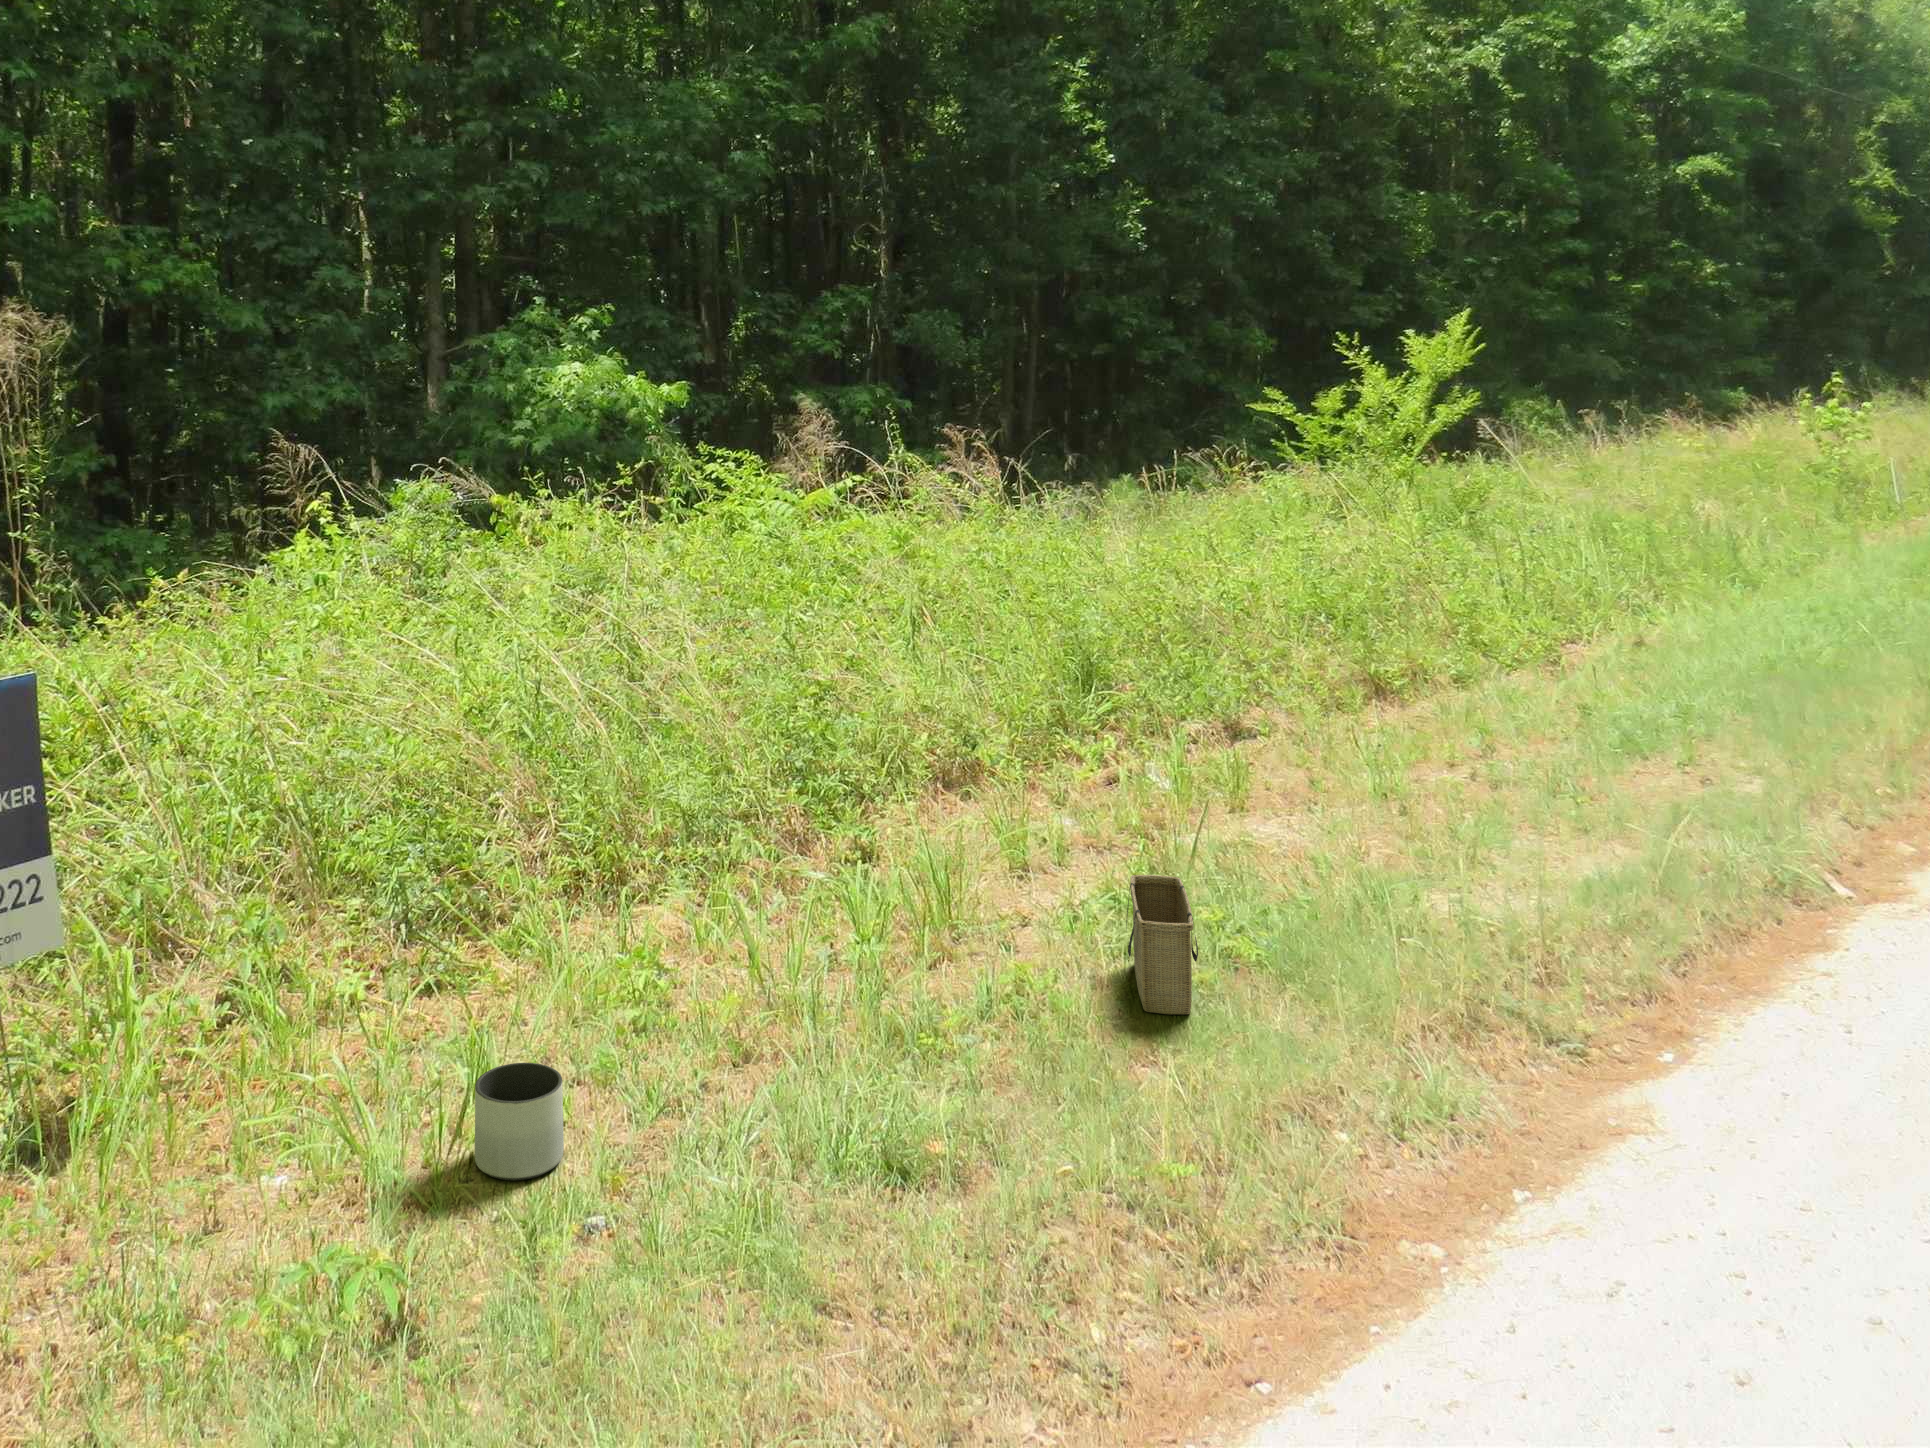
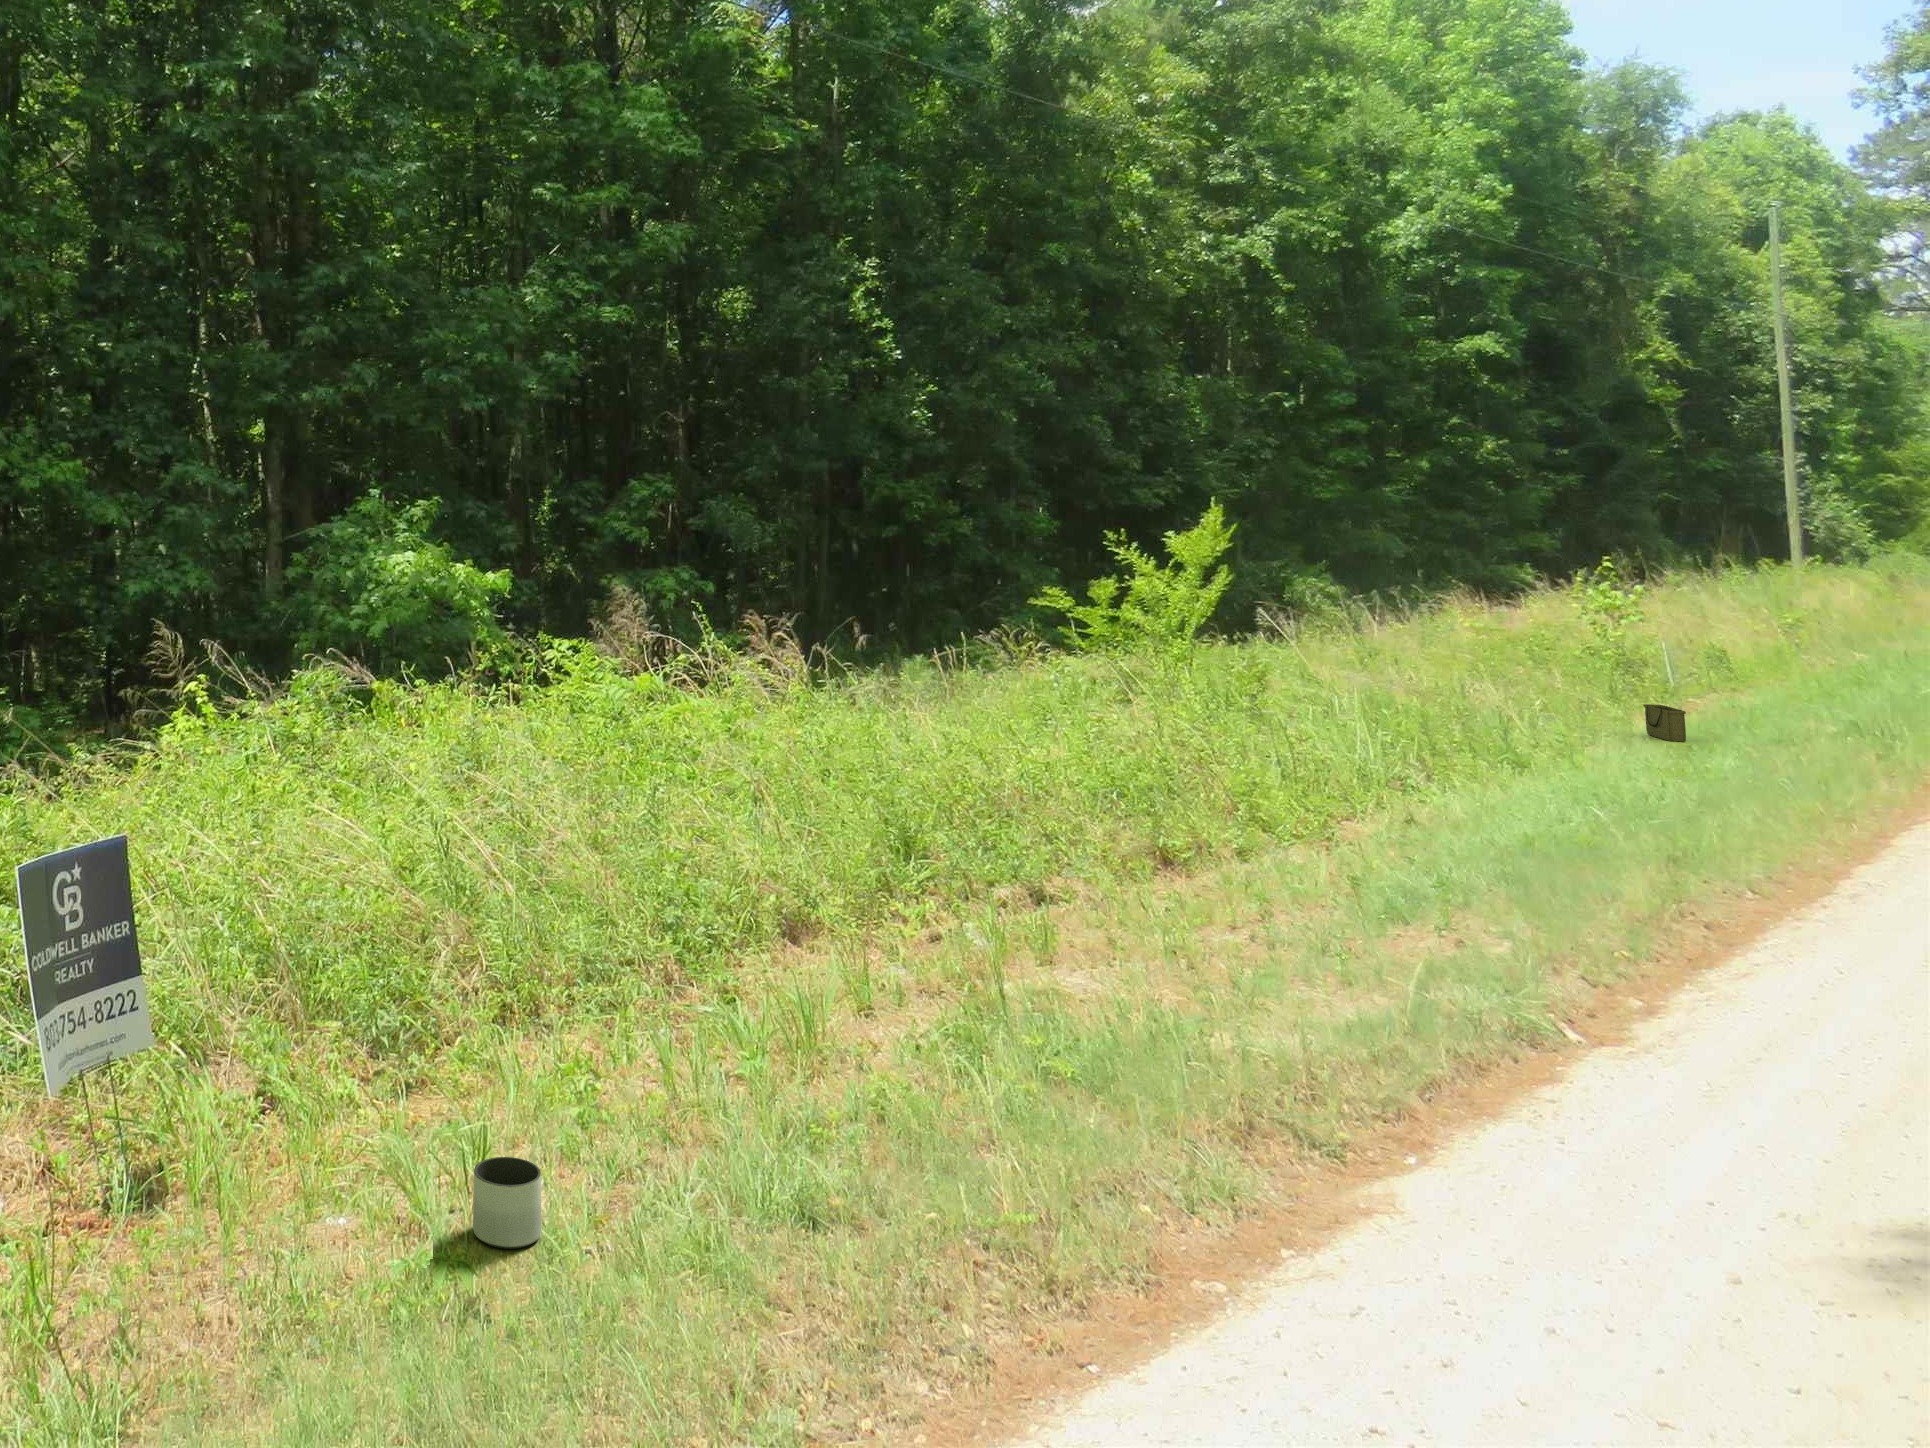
basket: present [1126,875,1198,1014] -> present [1643,704,1686,742]

